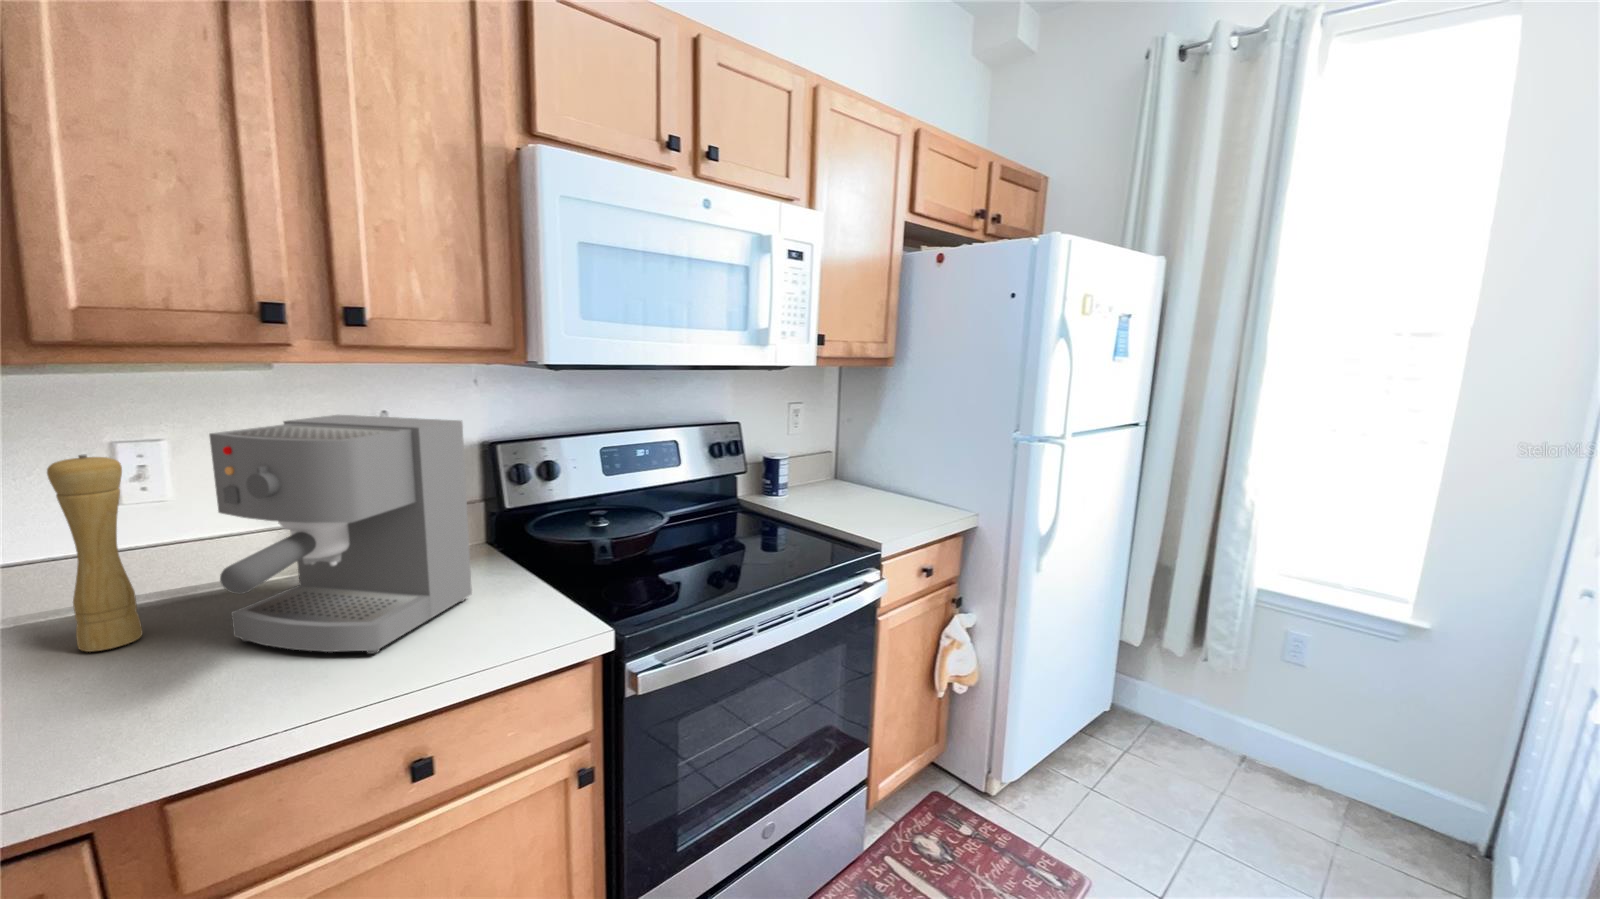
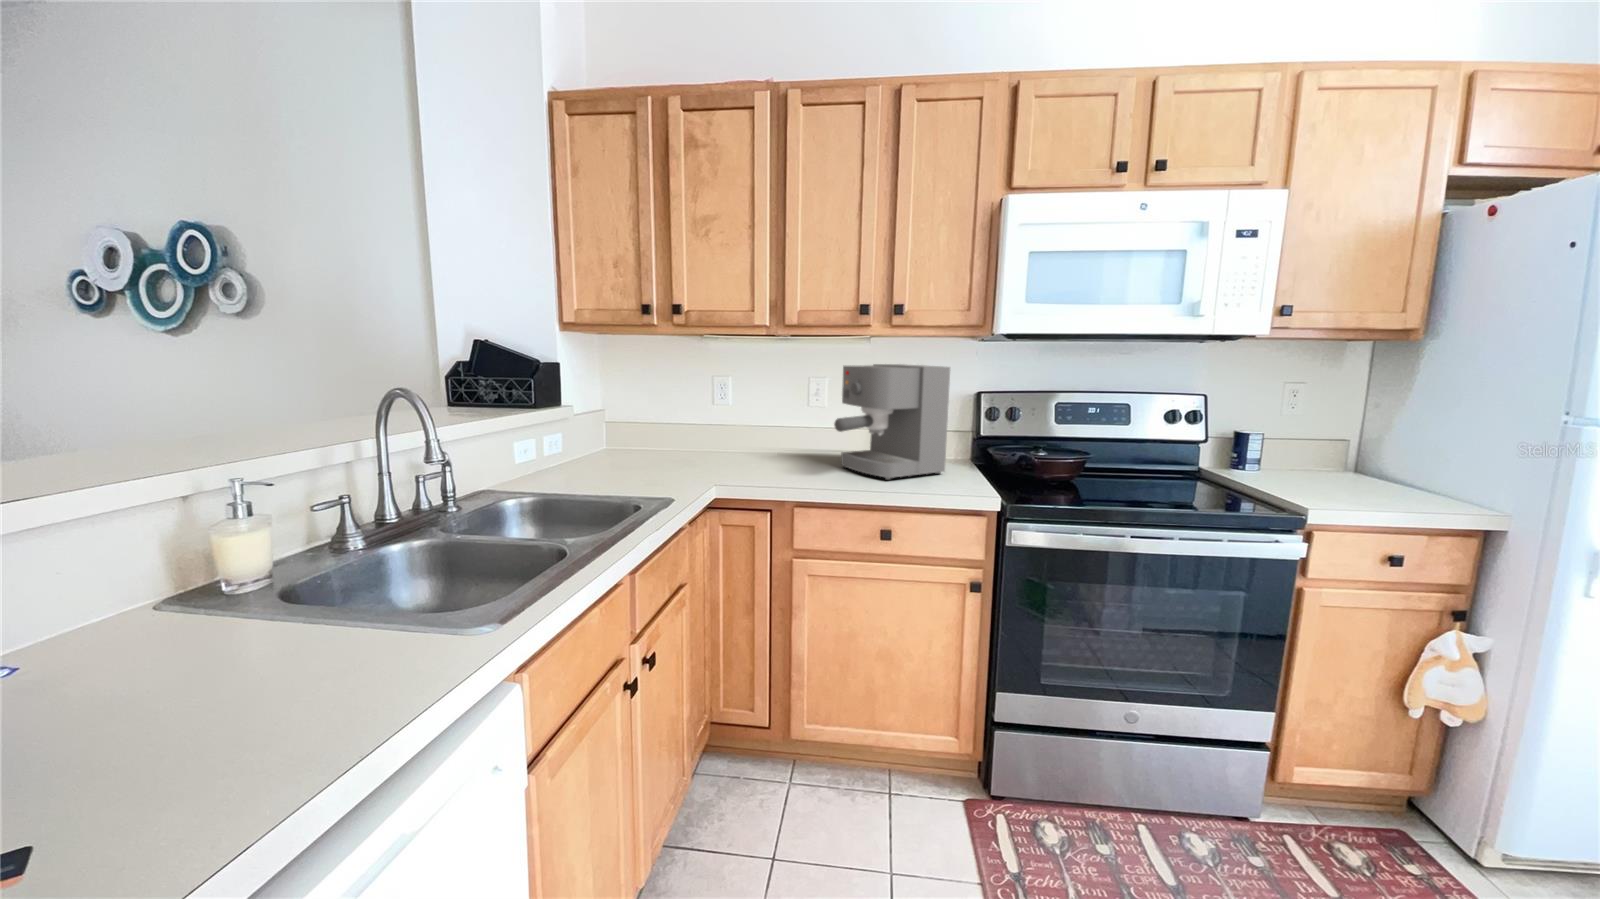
pepper mill: present [47,454,142,652] -> none [794,374,816,460]

